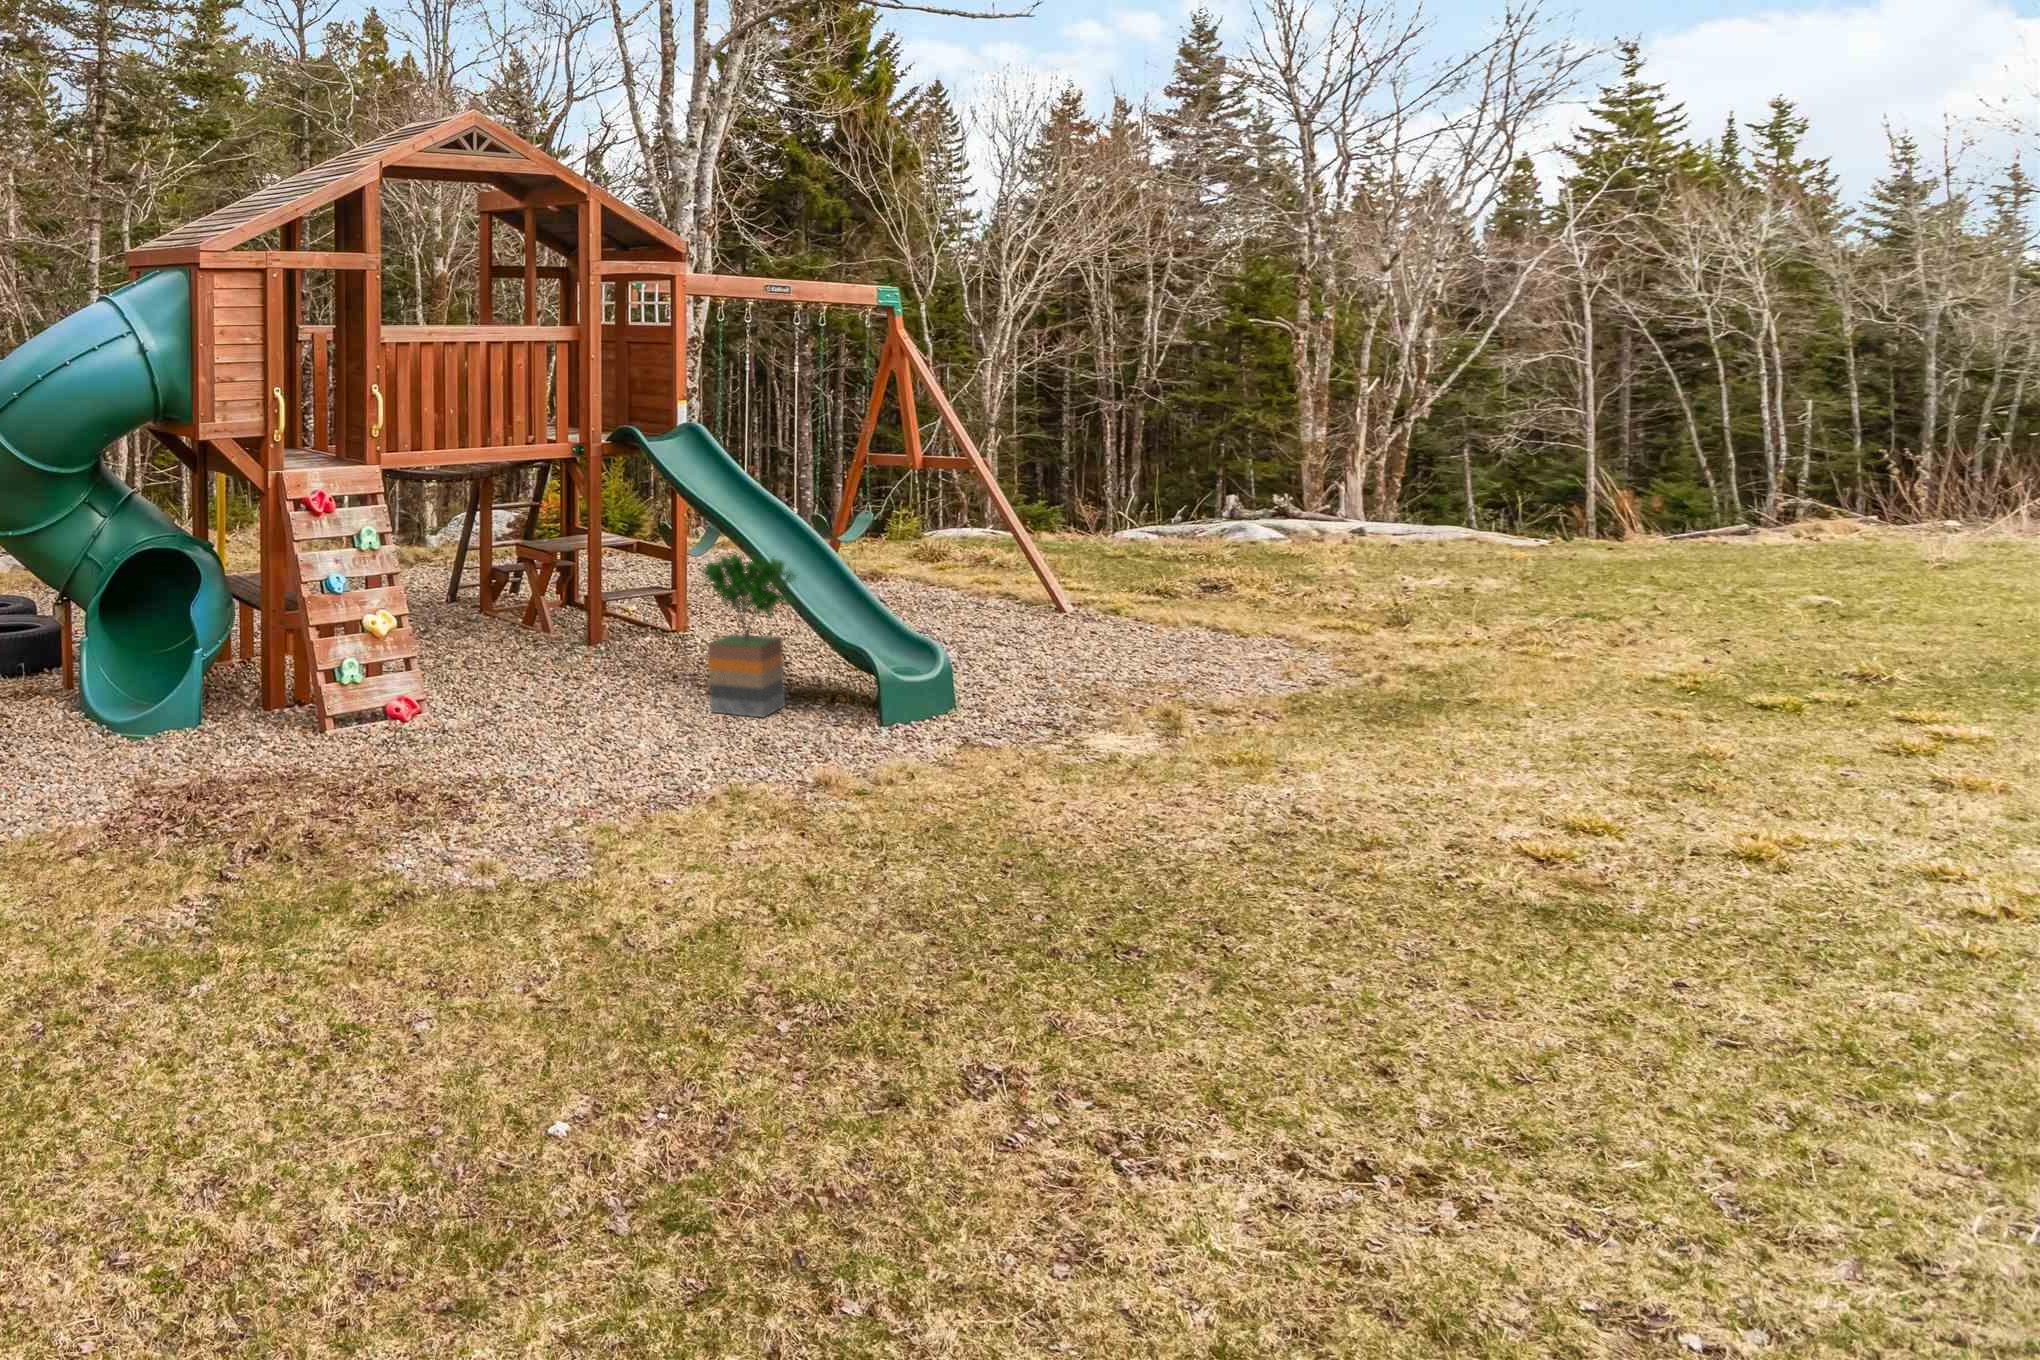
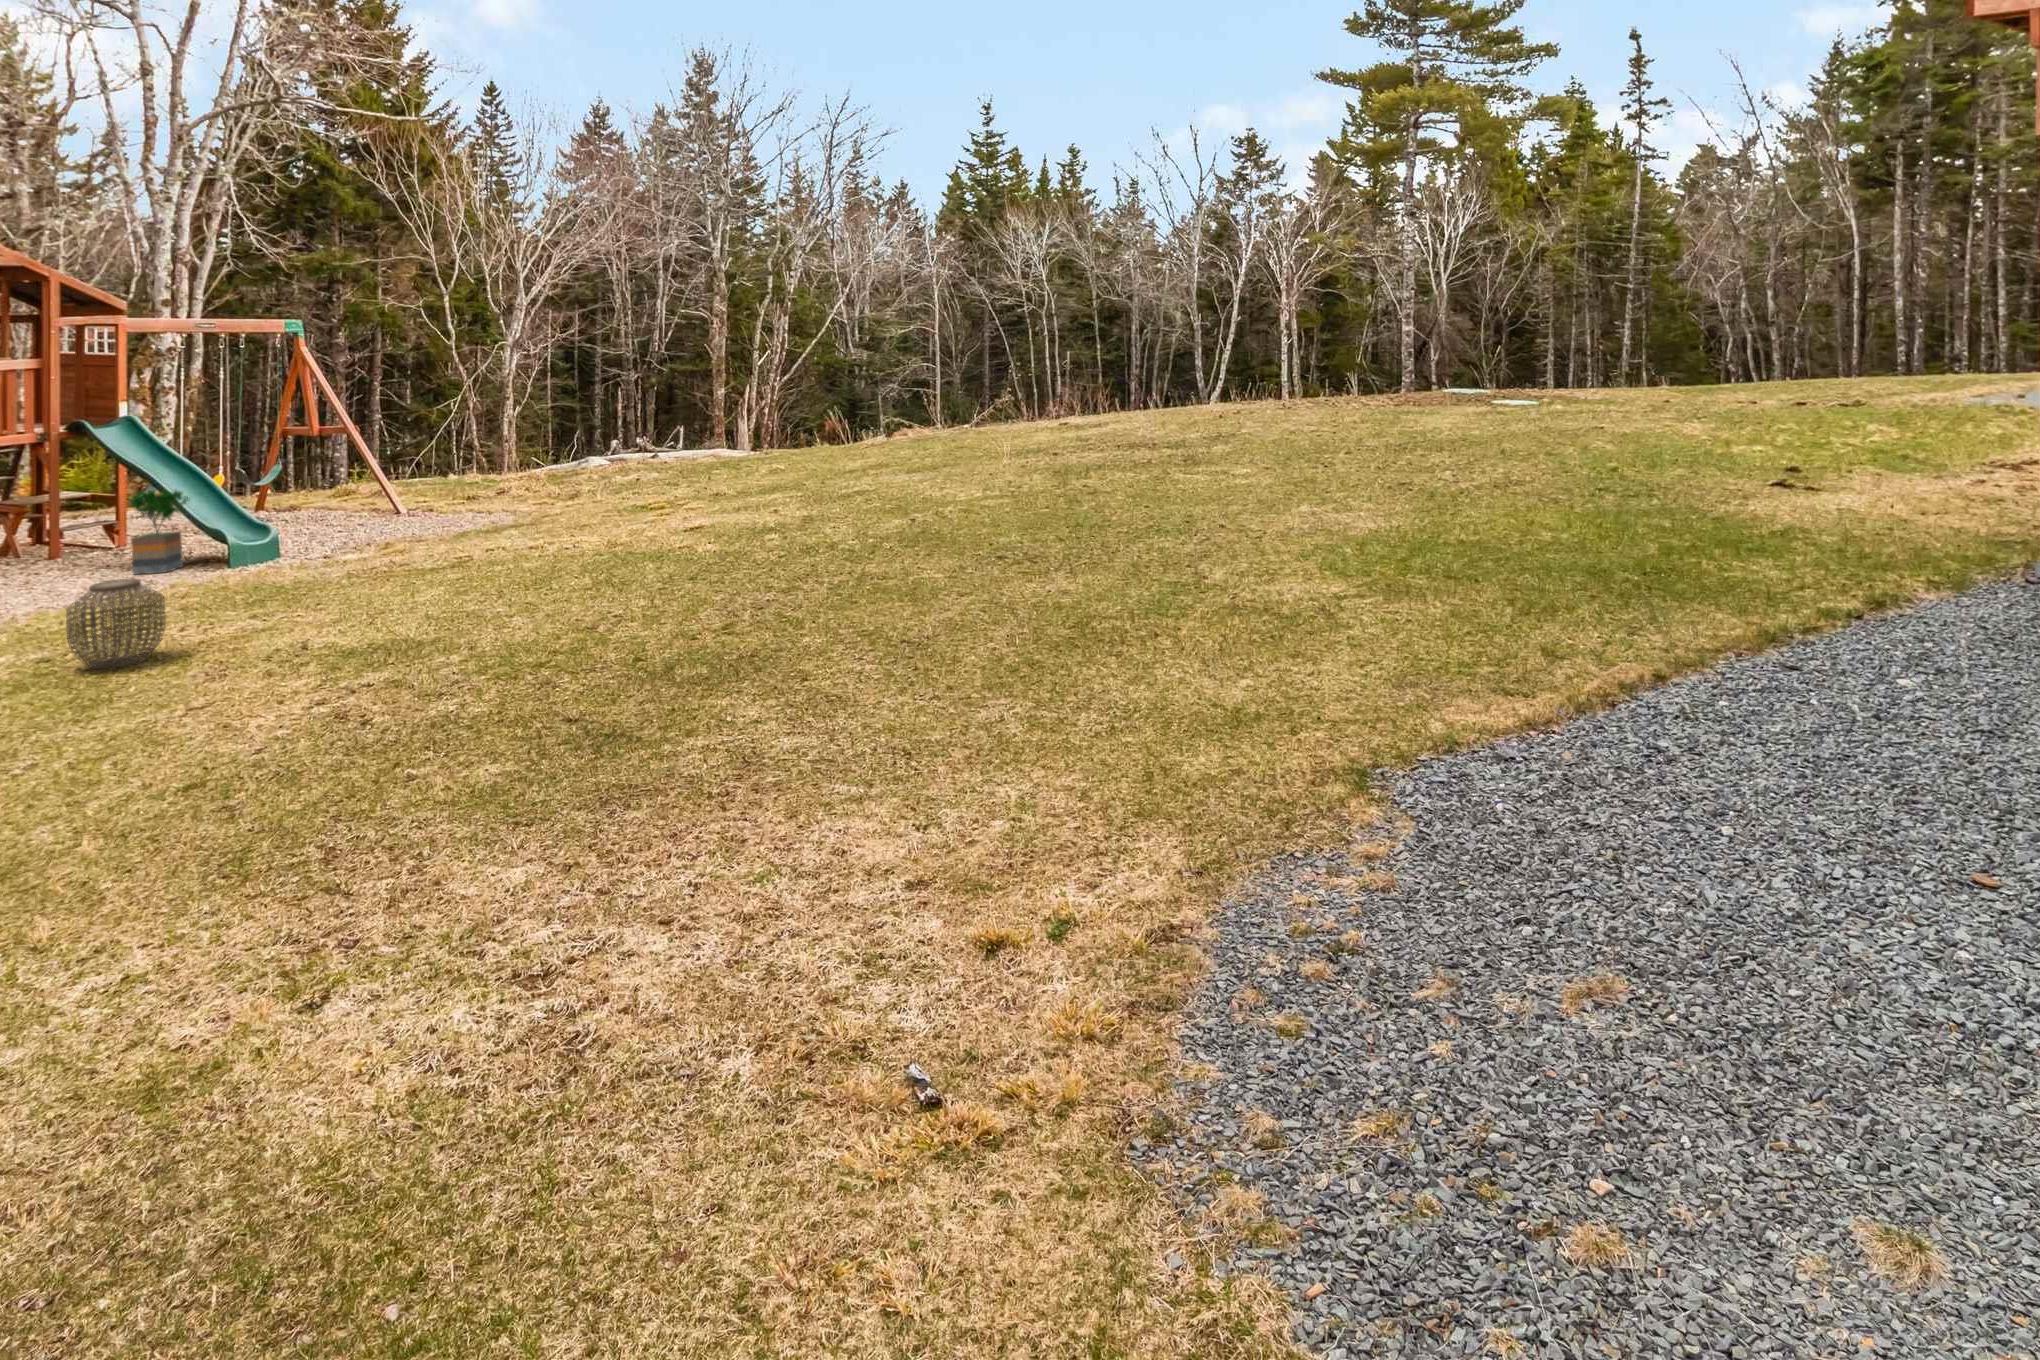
woven basket: none [672,864,924,1177] -> present [66,579,166,669]

